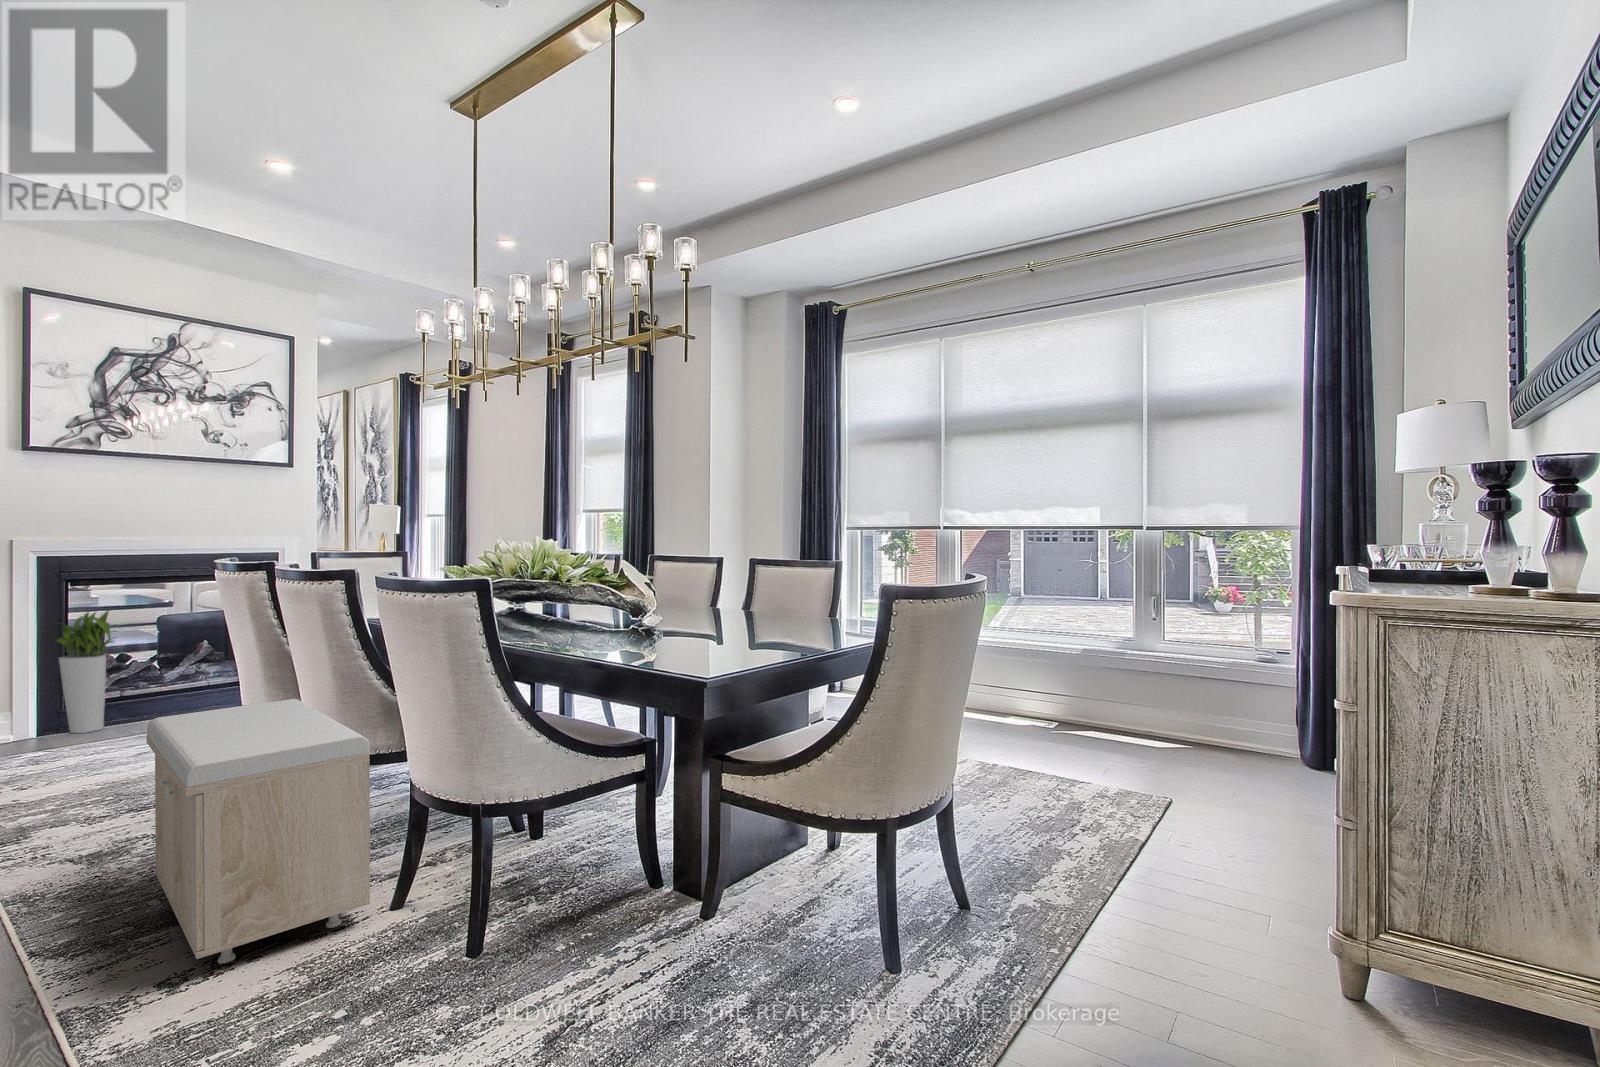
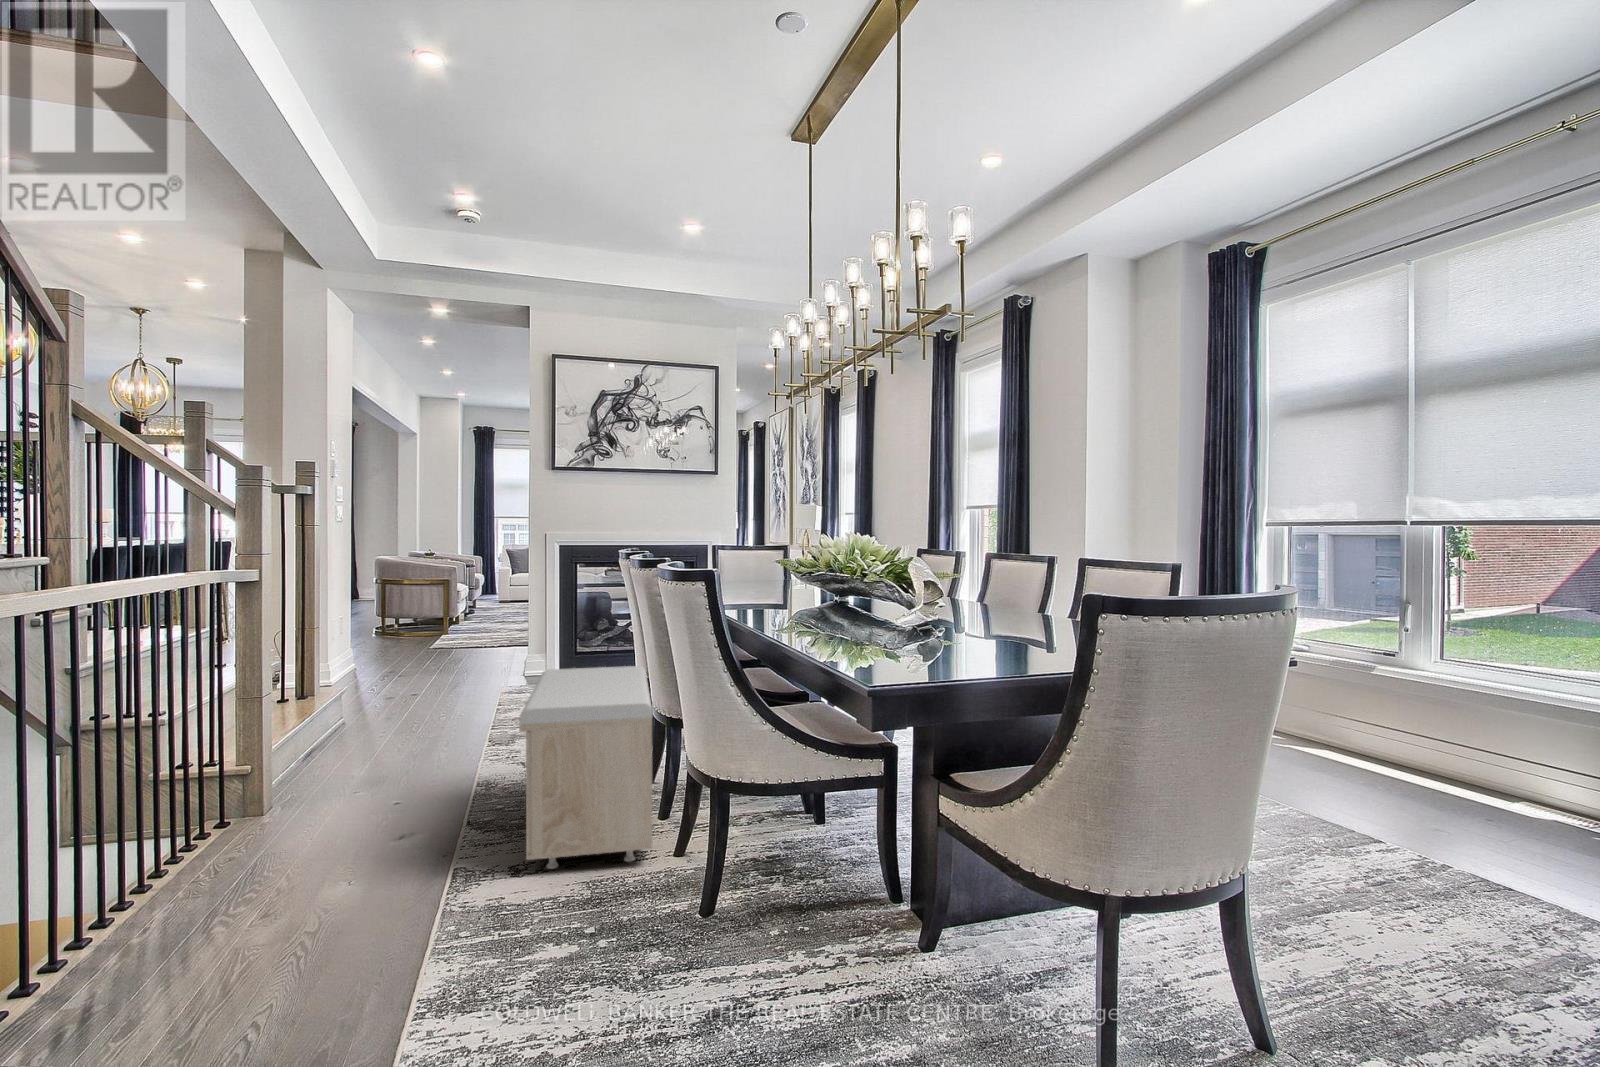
planter: present [56,610,115,733] -> none [563,585,604,677]

